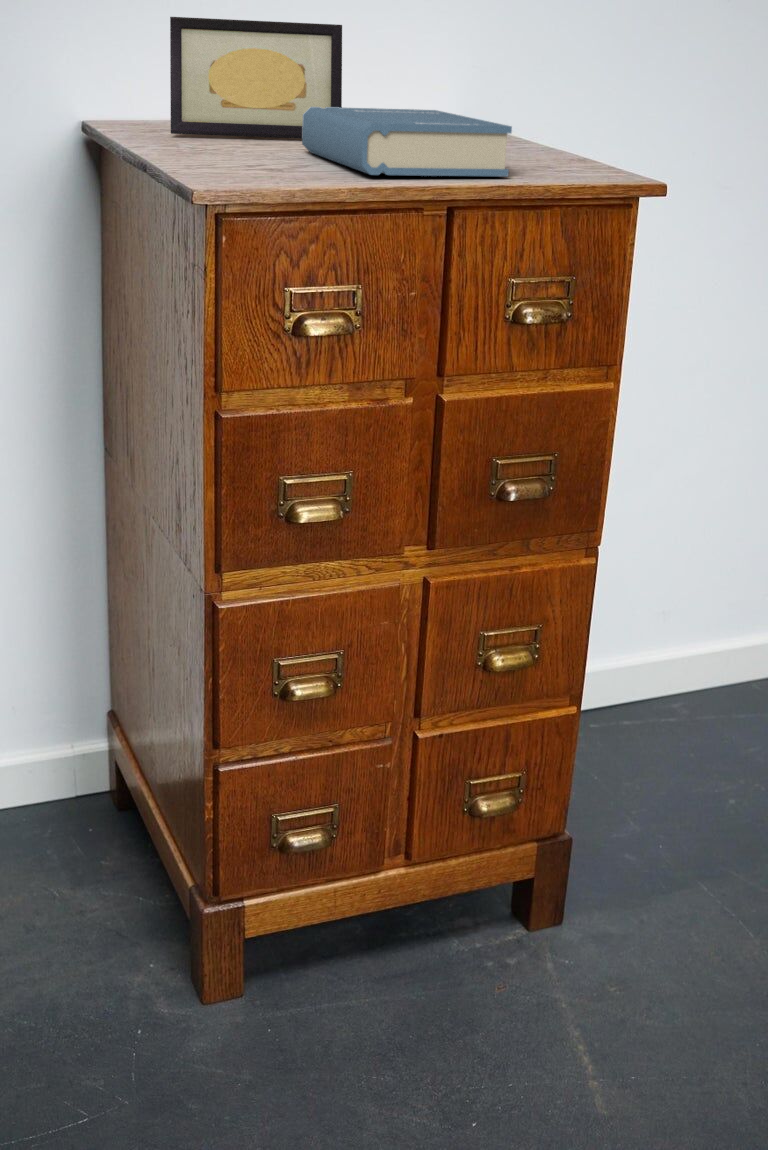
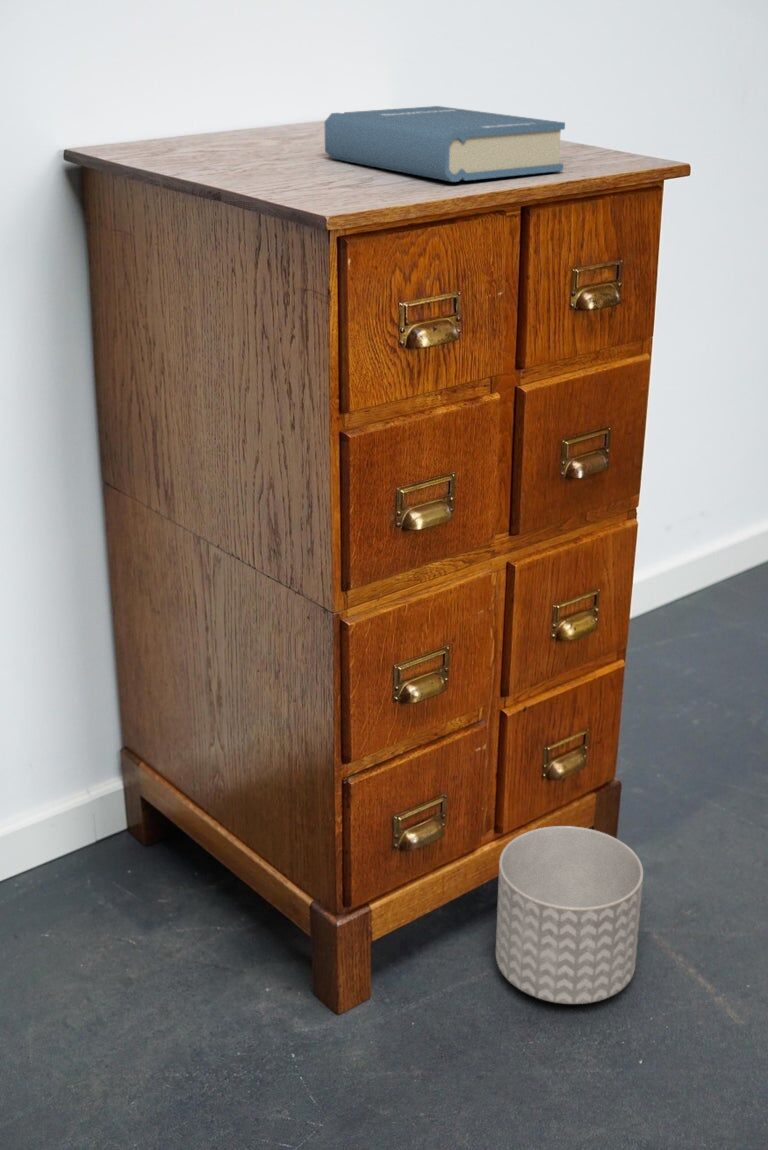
picture frame: present [170,17,342,139] -> none [148,25,330,148]
planter: none [374,862,529,1050] -> present [496,826,643,1004]

